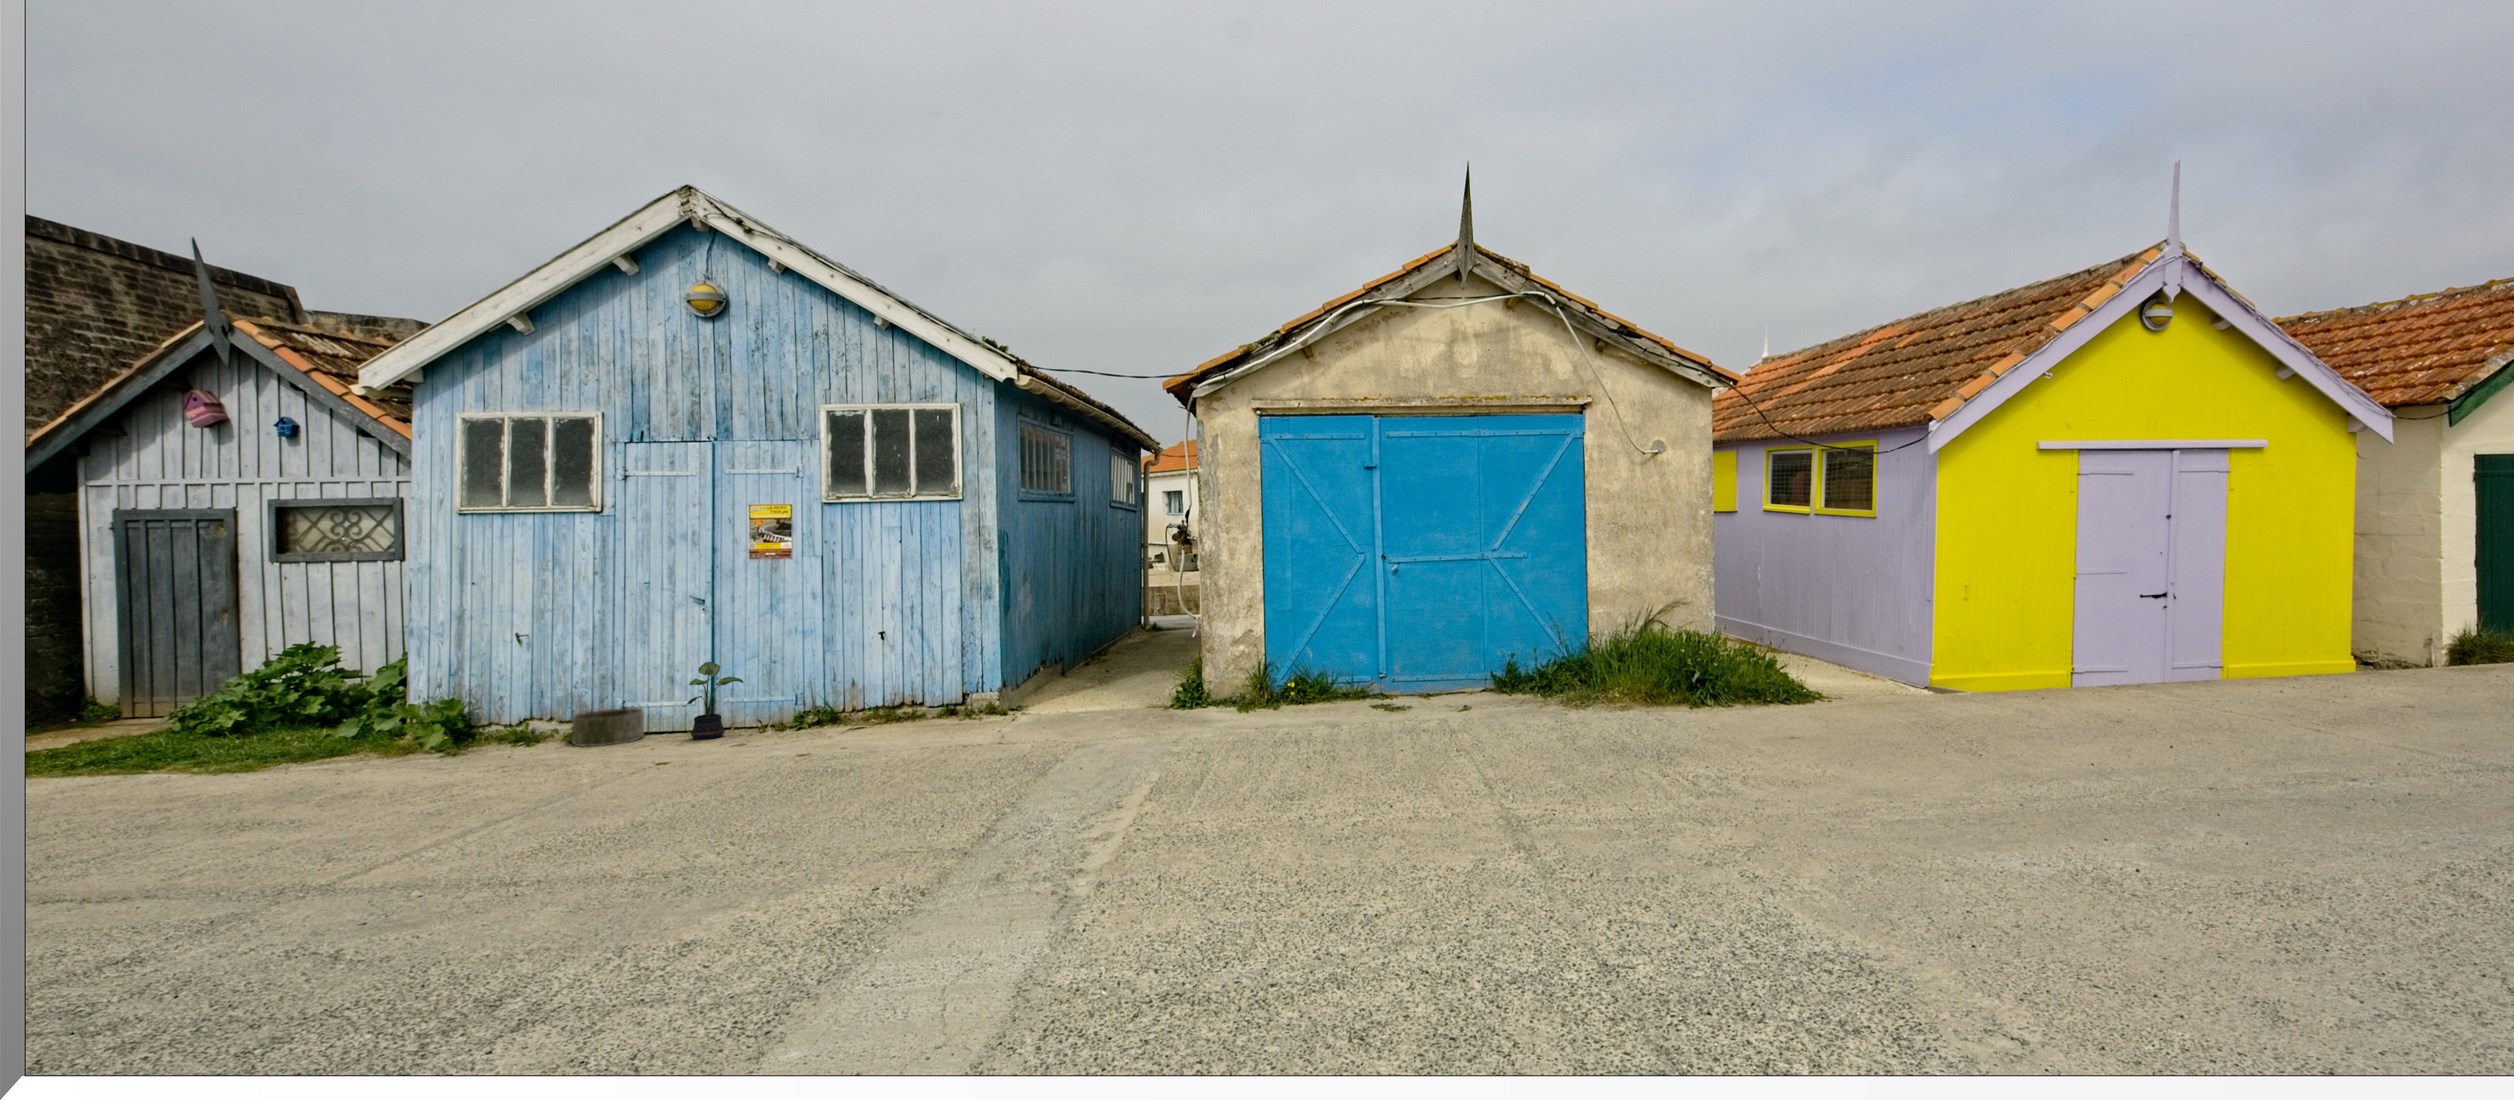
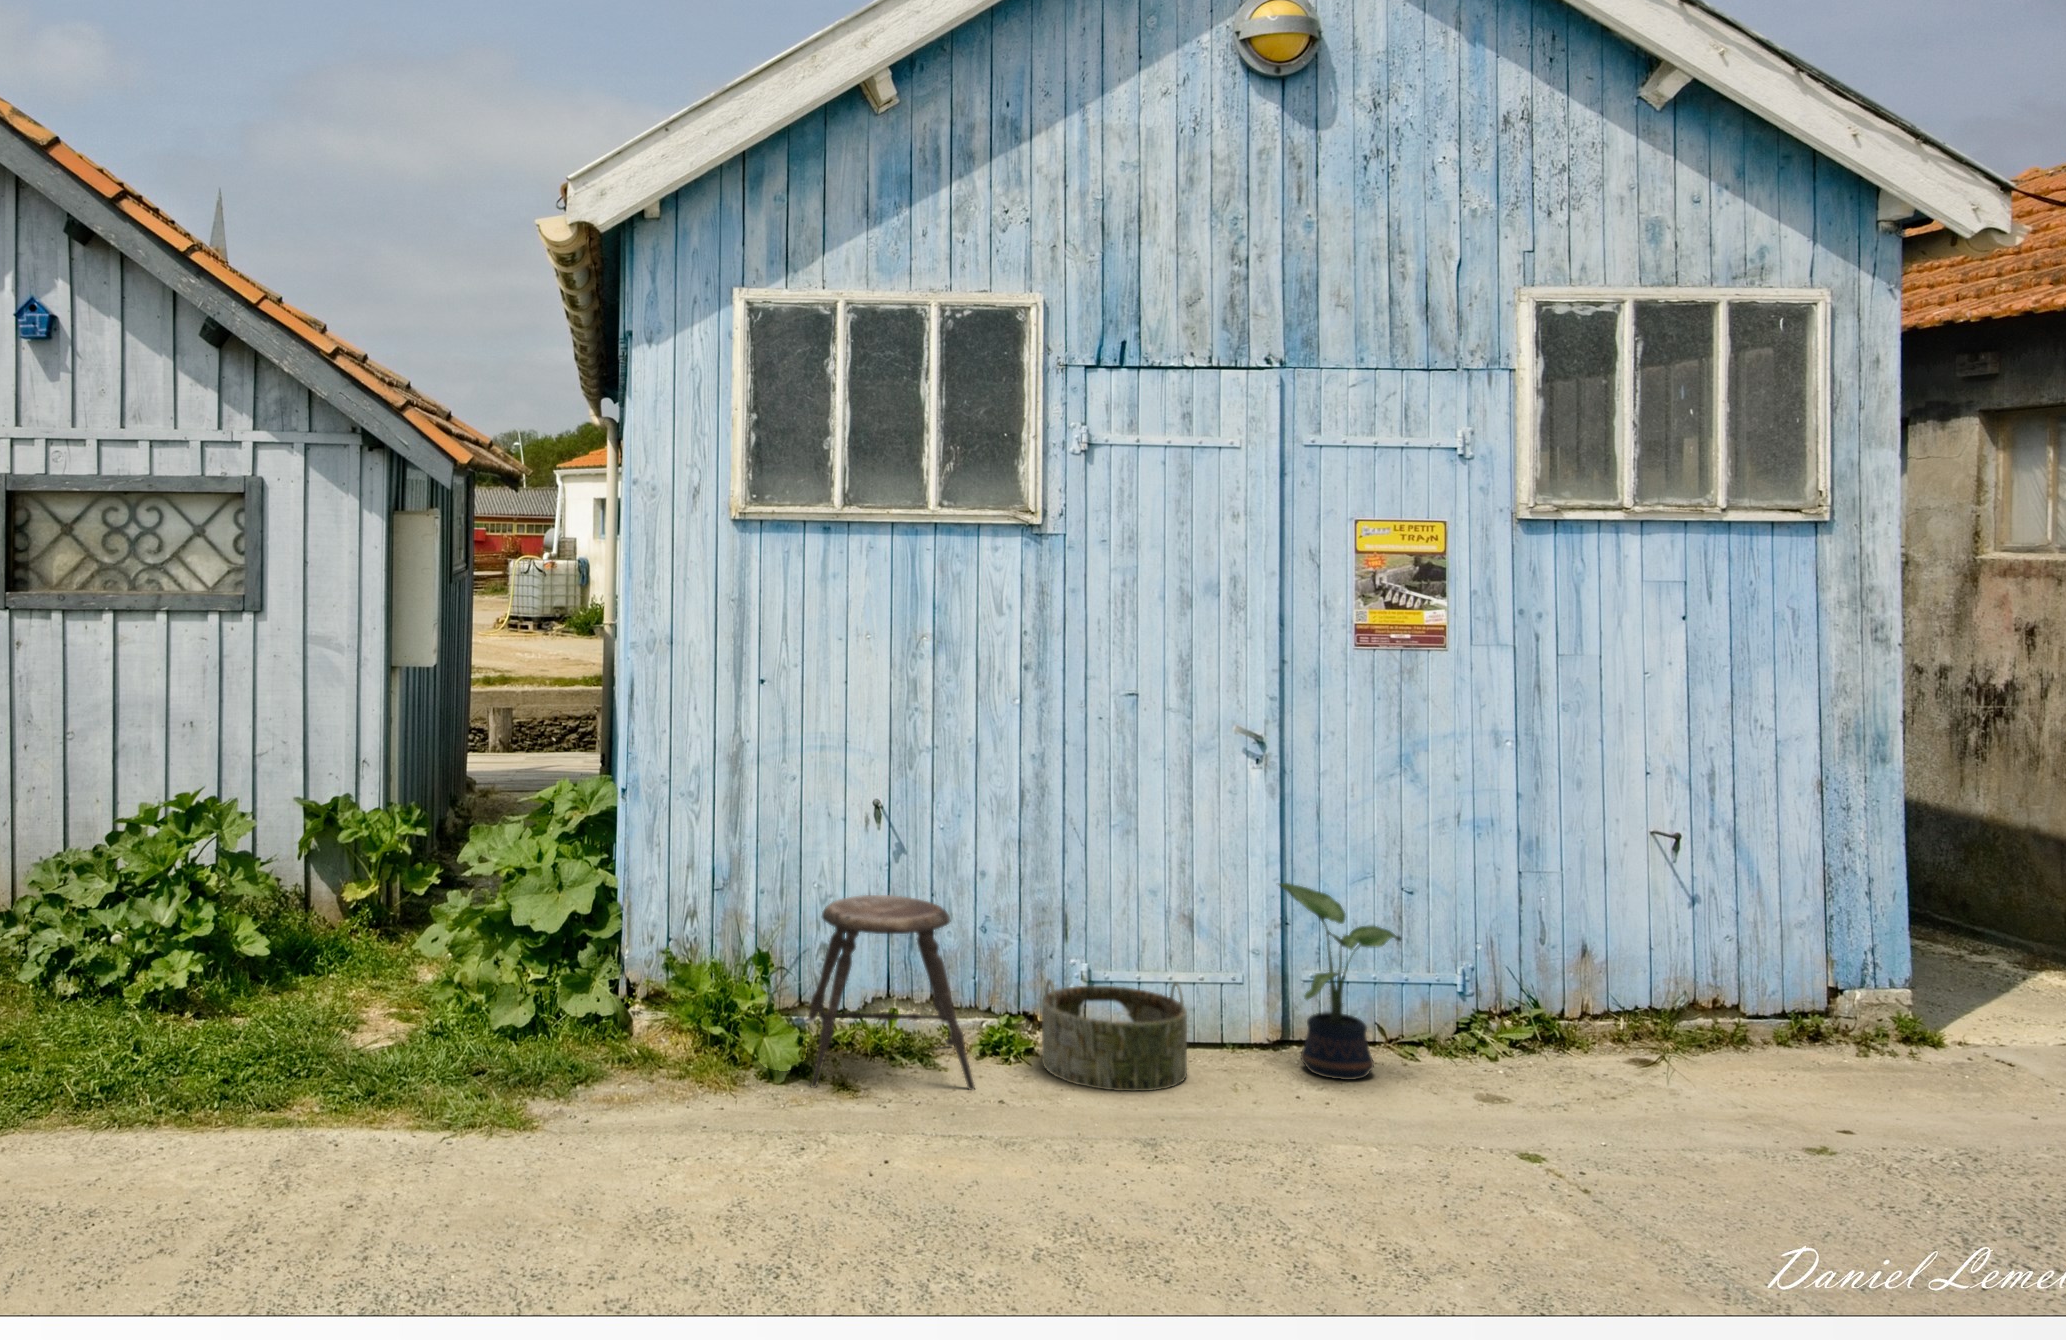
stool: none [452,674,565,751] -> present [808,895,975,1090]

